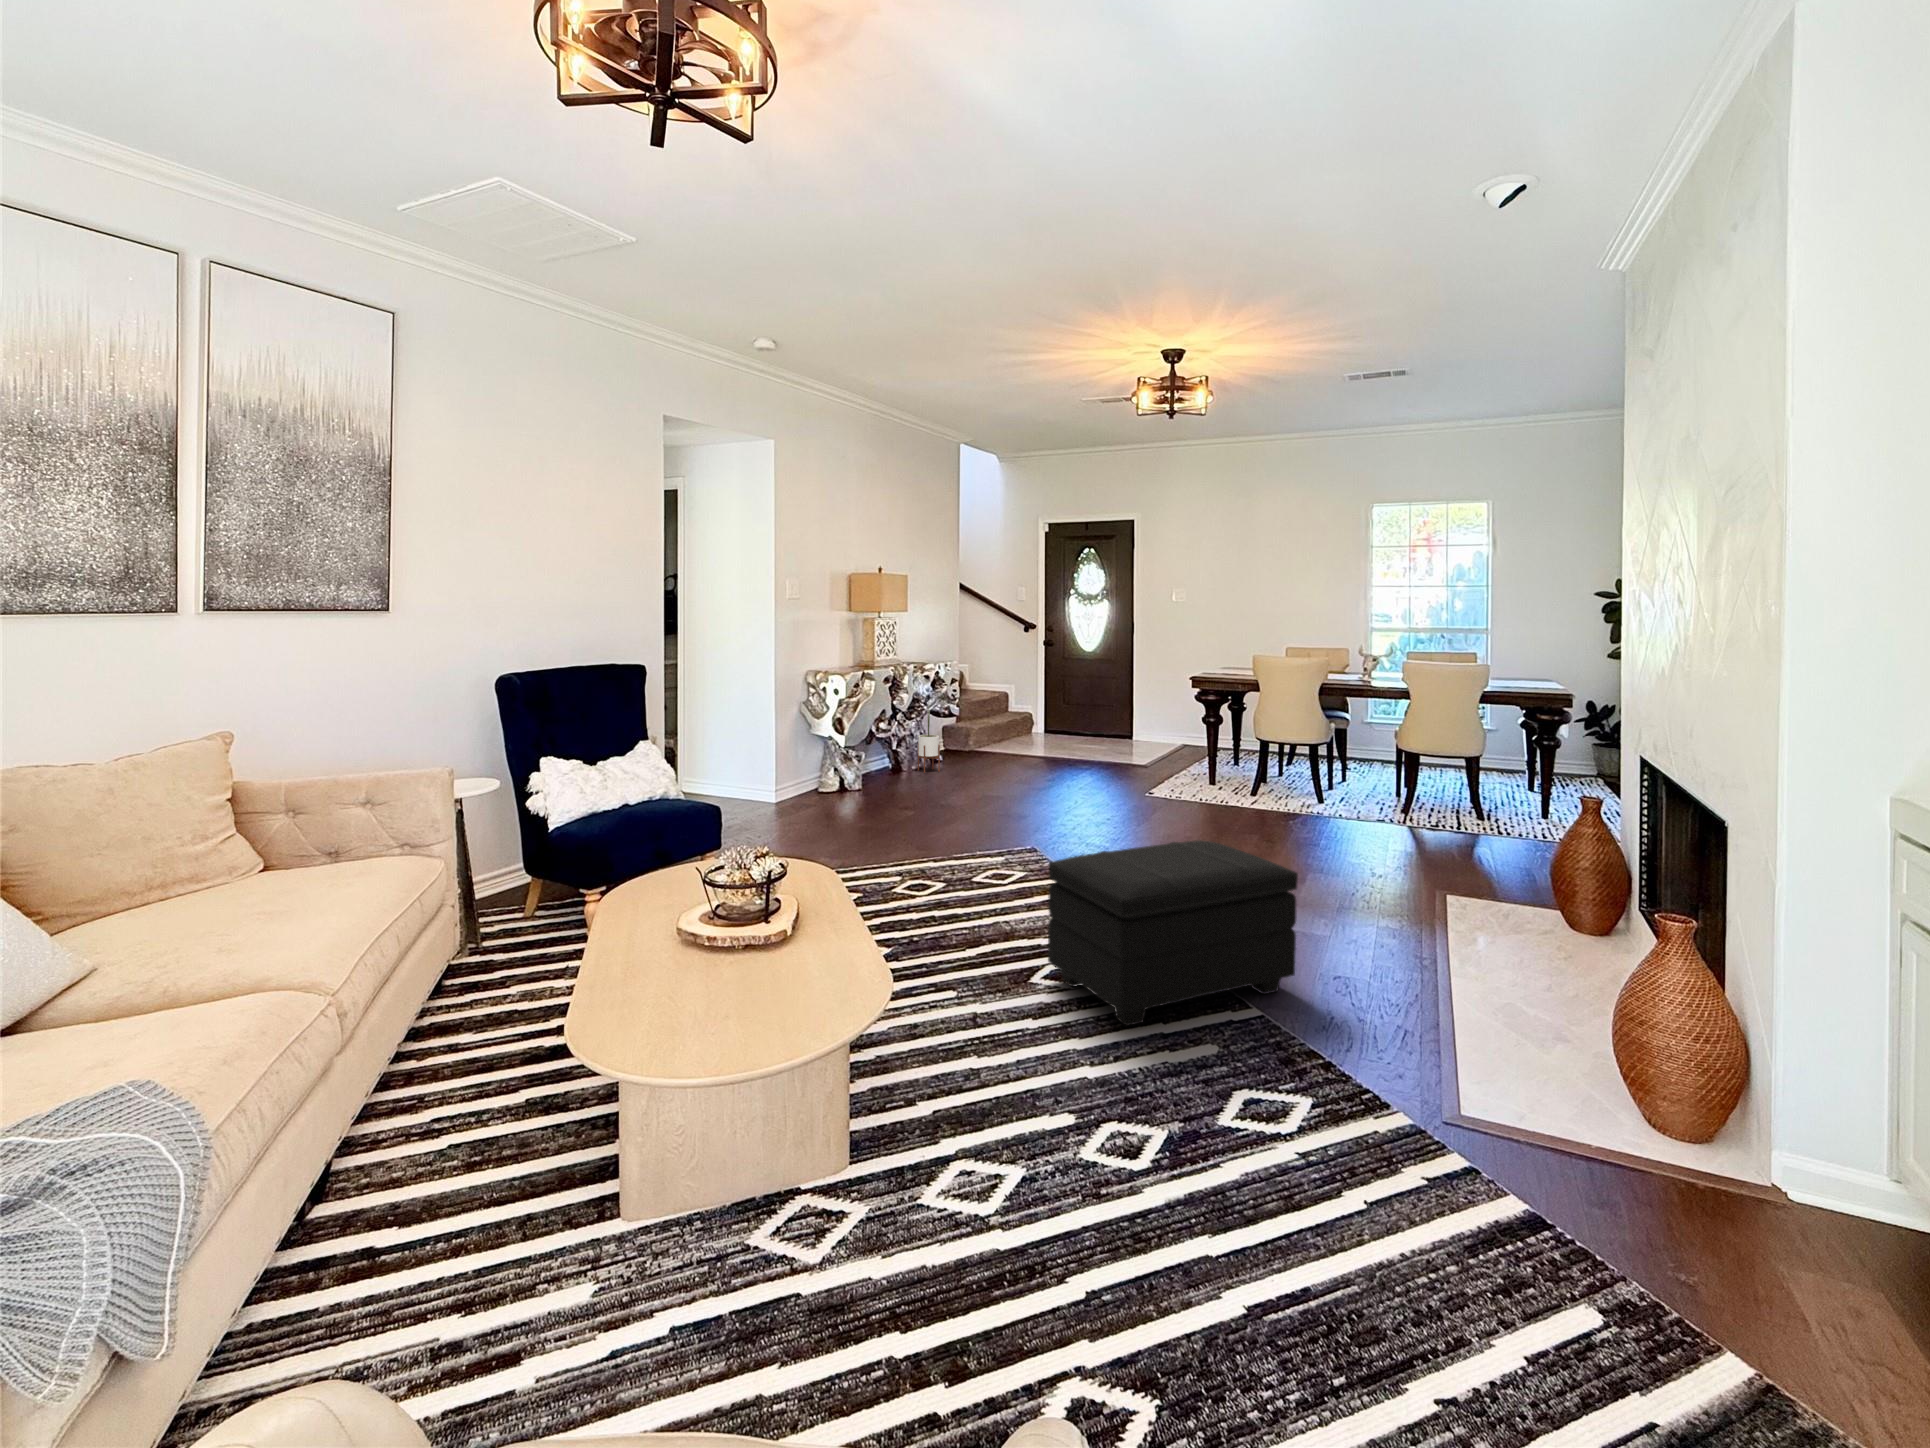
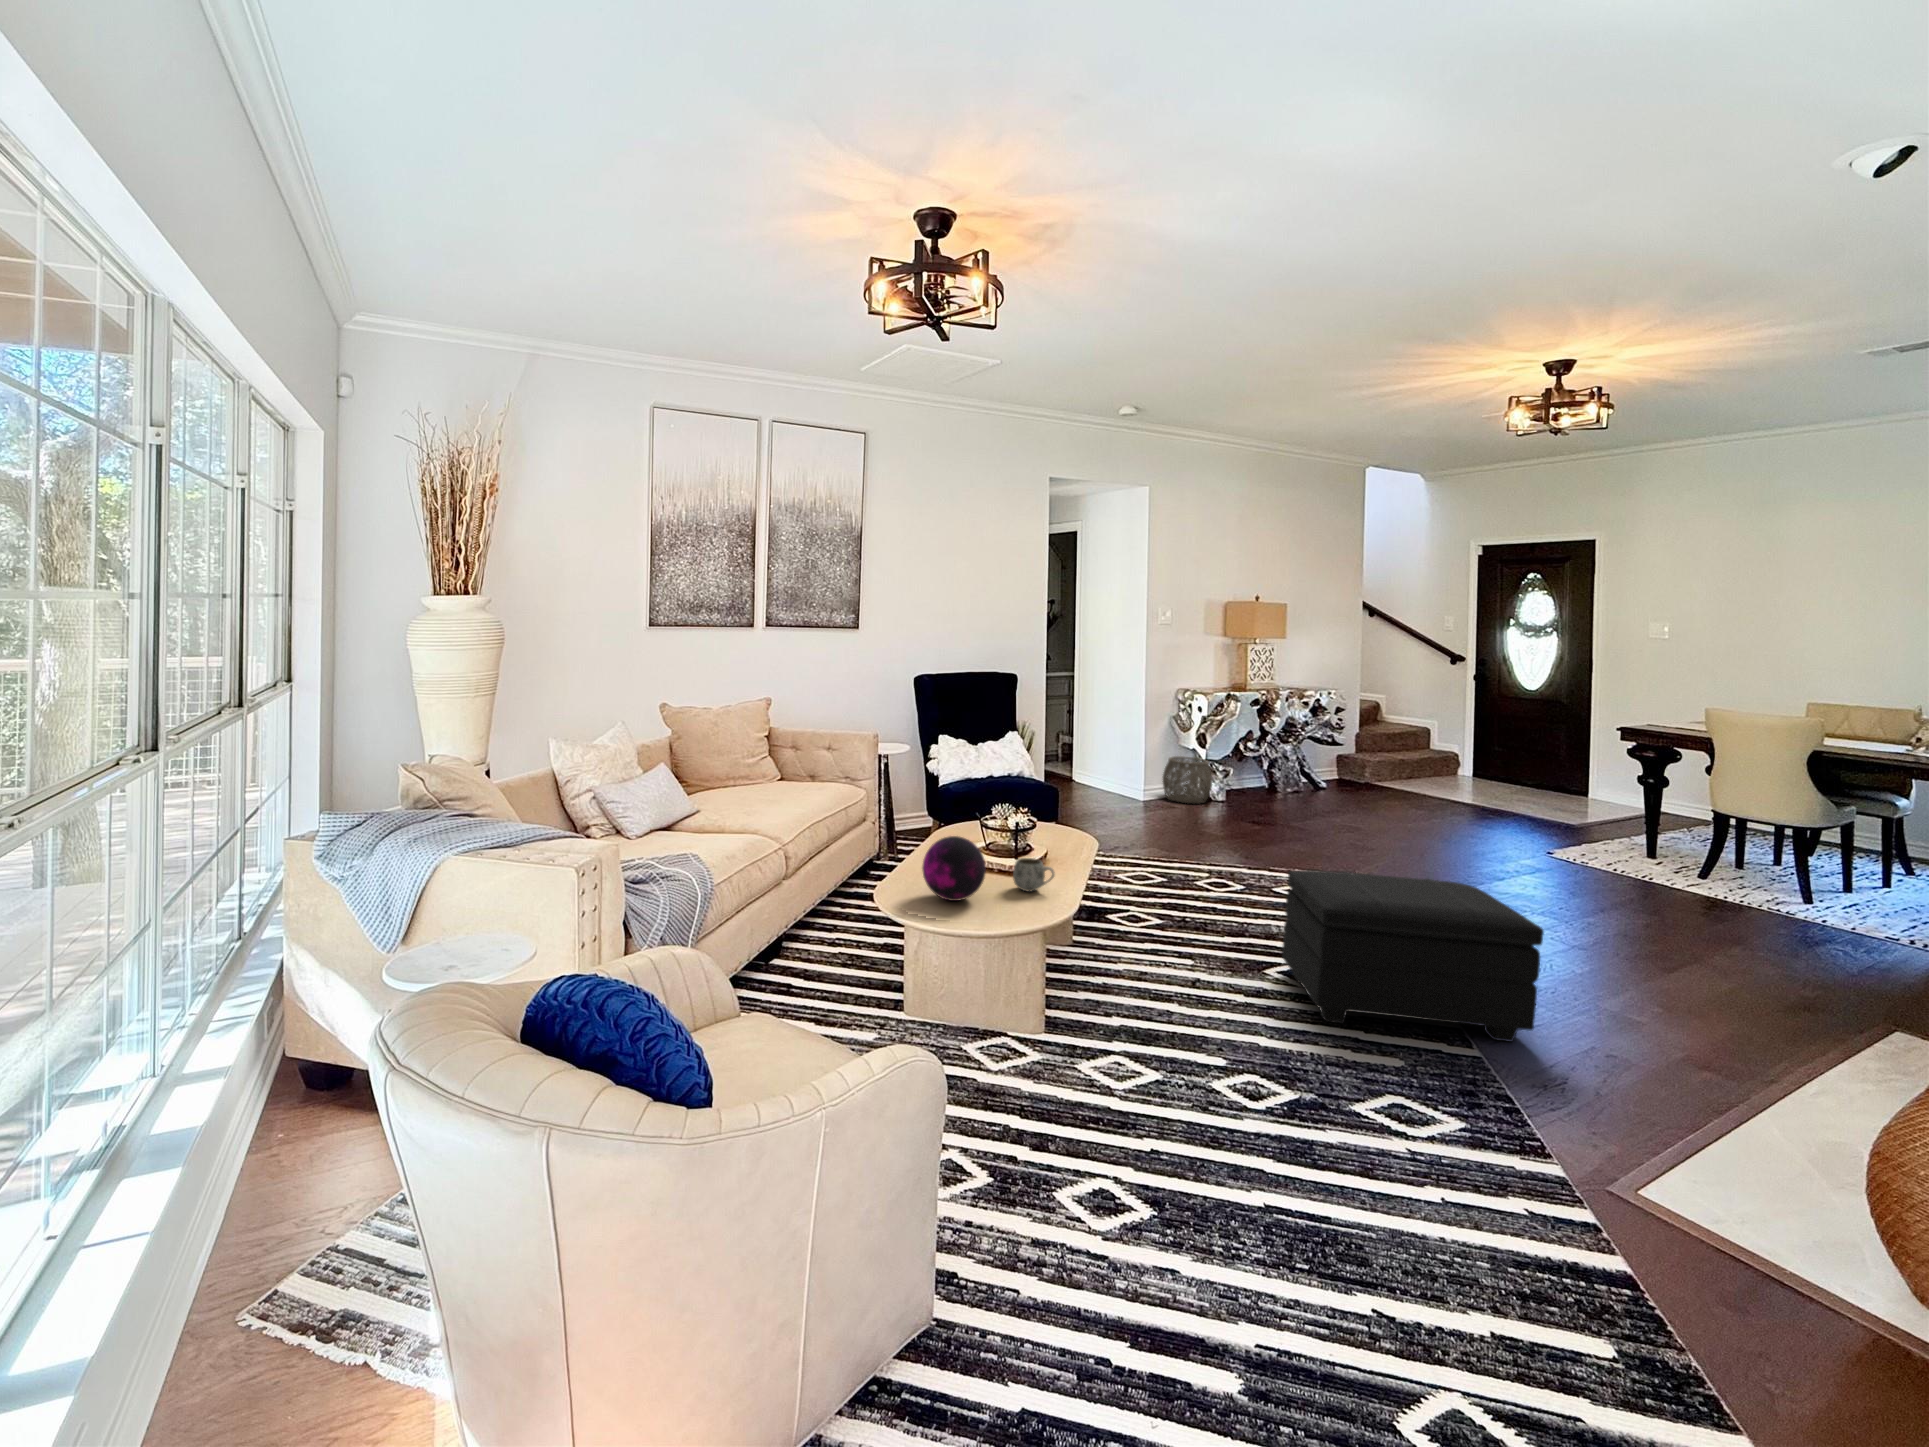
potted plant: present [918,710,940,773] -> none [1286,730,1310,796]
woven basket: none [797,746,854,800] -> present [1163,756,1212,804]
decorative orb: none [638,914,744,1018] -> present [922,836,986,901]
mug: none [768,919,829,970] -> present [1013,858,1055,892]

